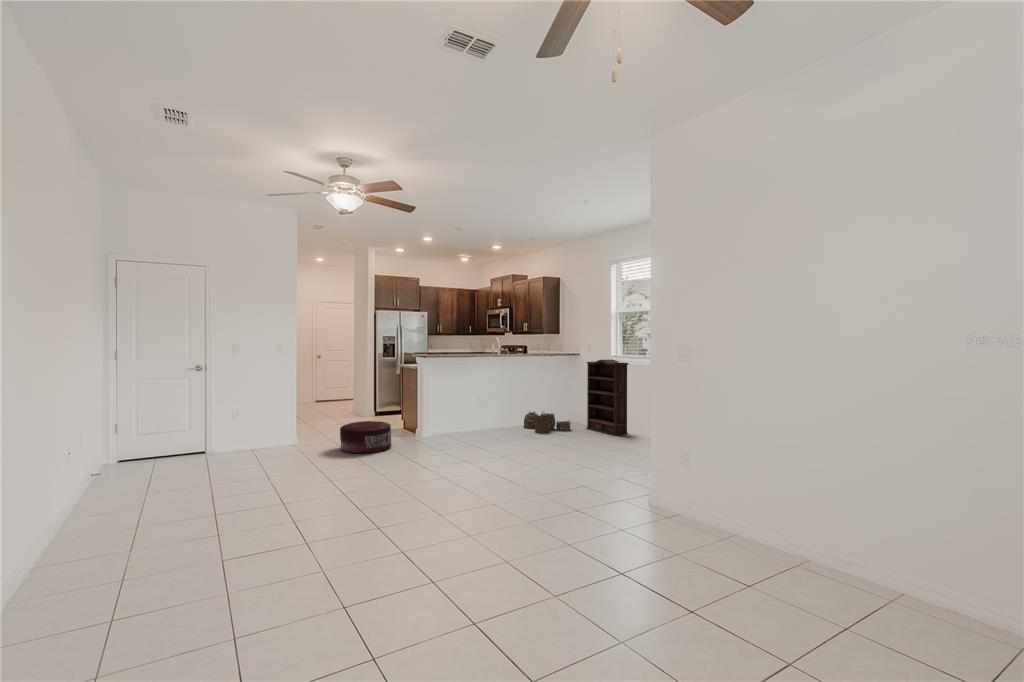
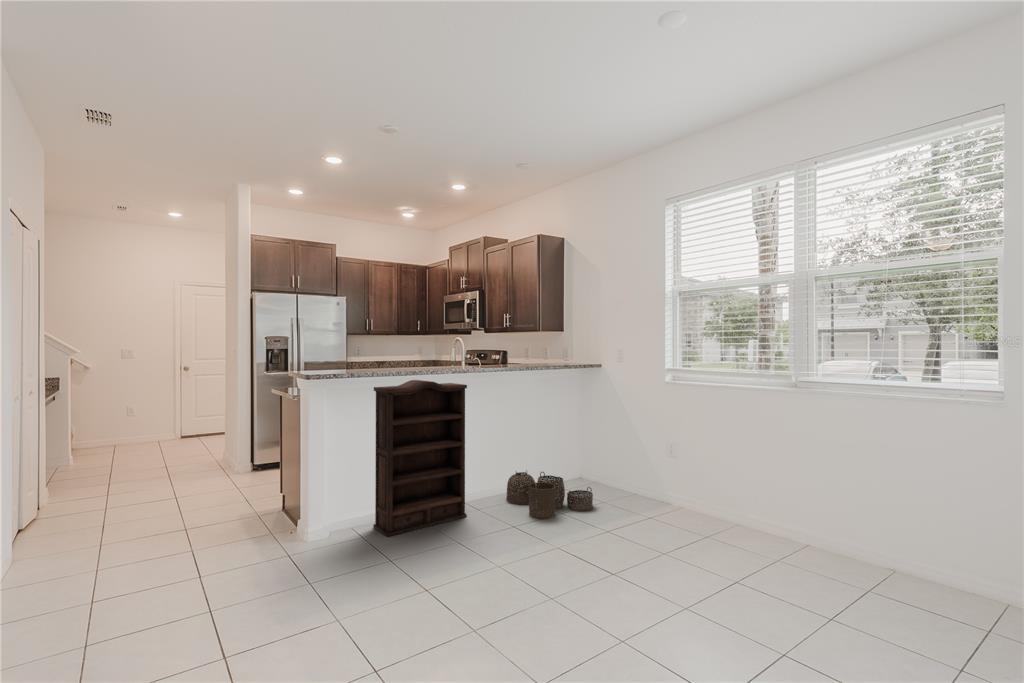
bookshelf: present [586,359,628,436] -> present [373,380,467,537]
pouf: present [340,421,391,453] -> none [71,523,216,627]

